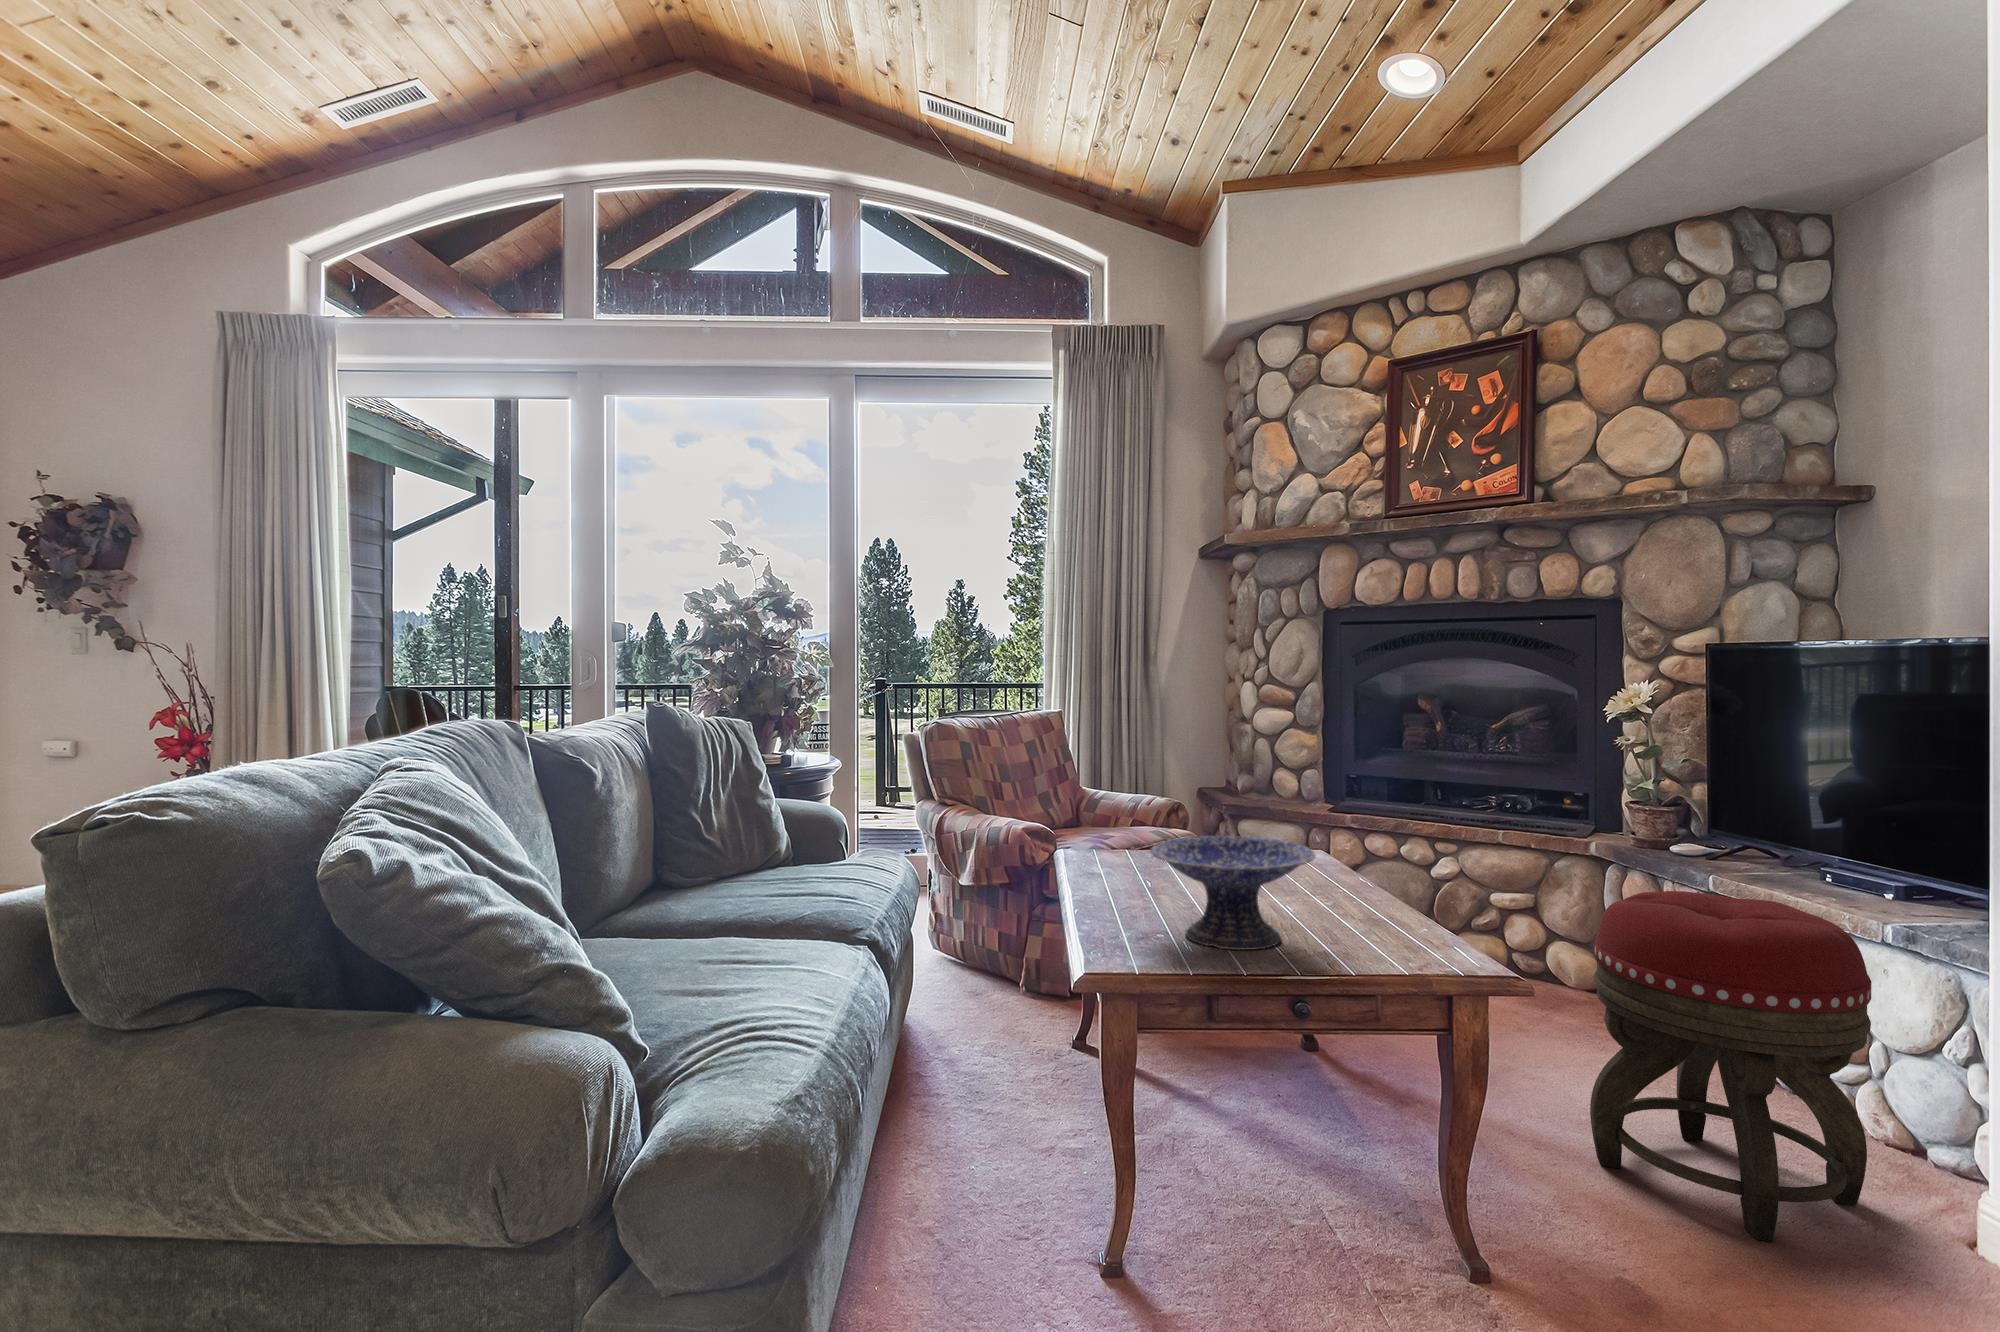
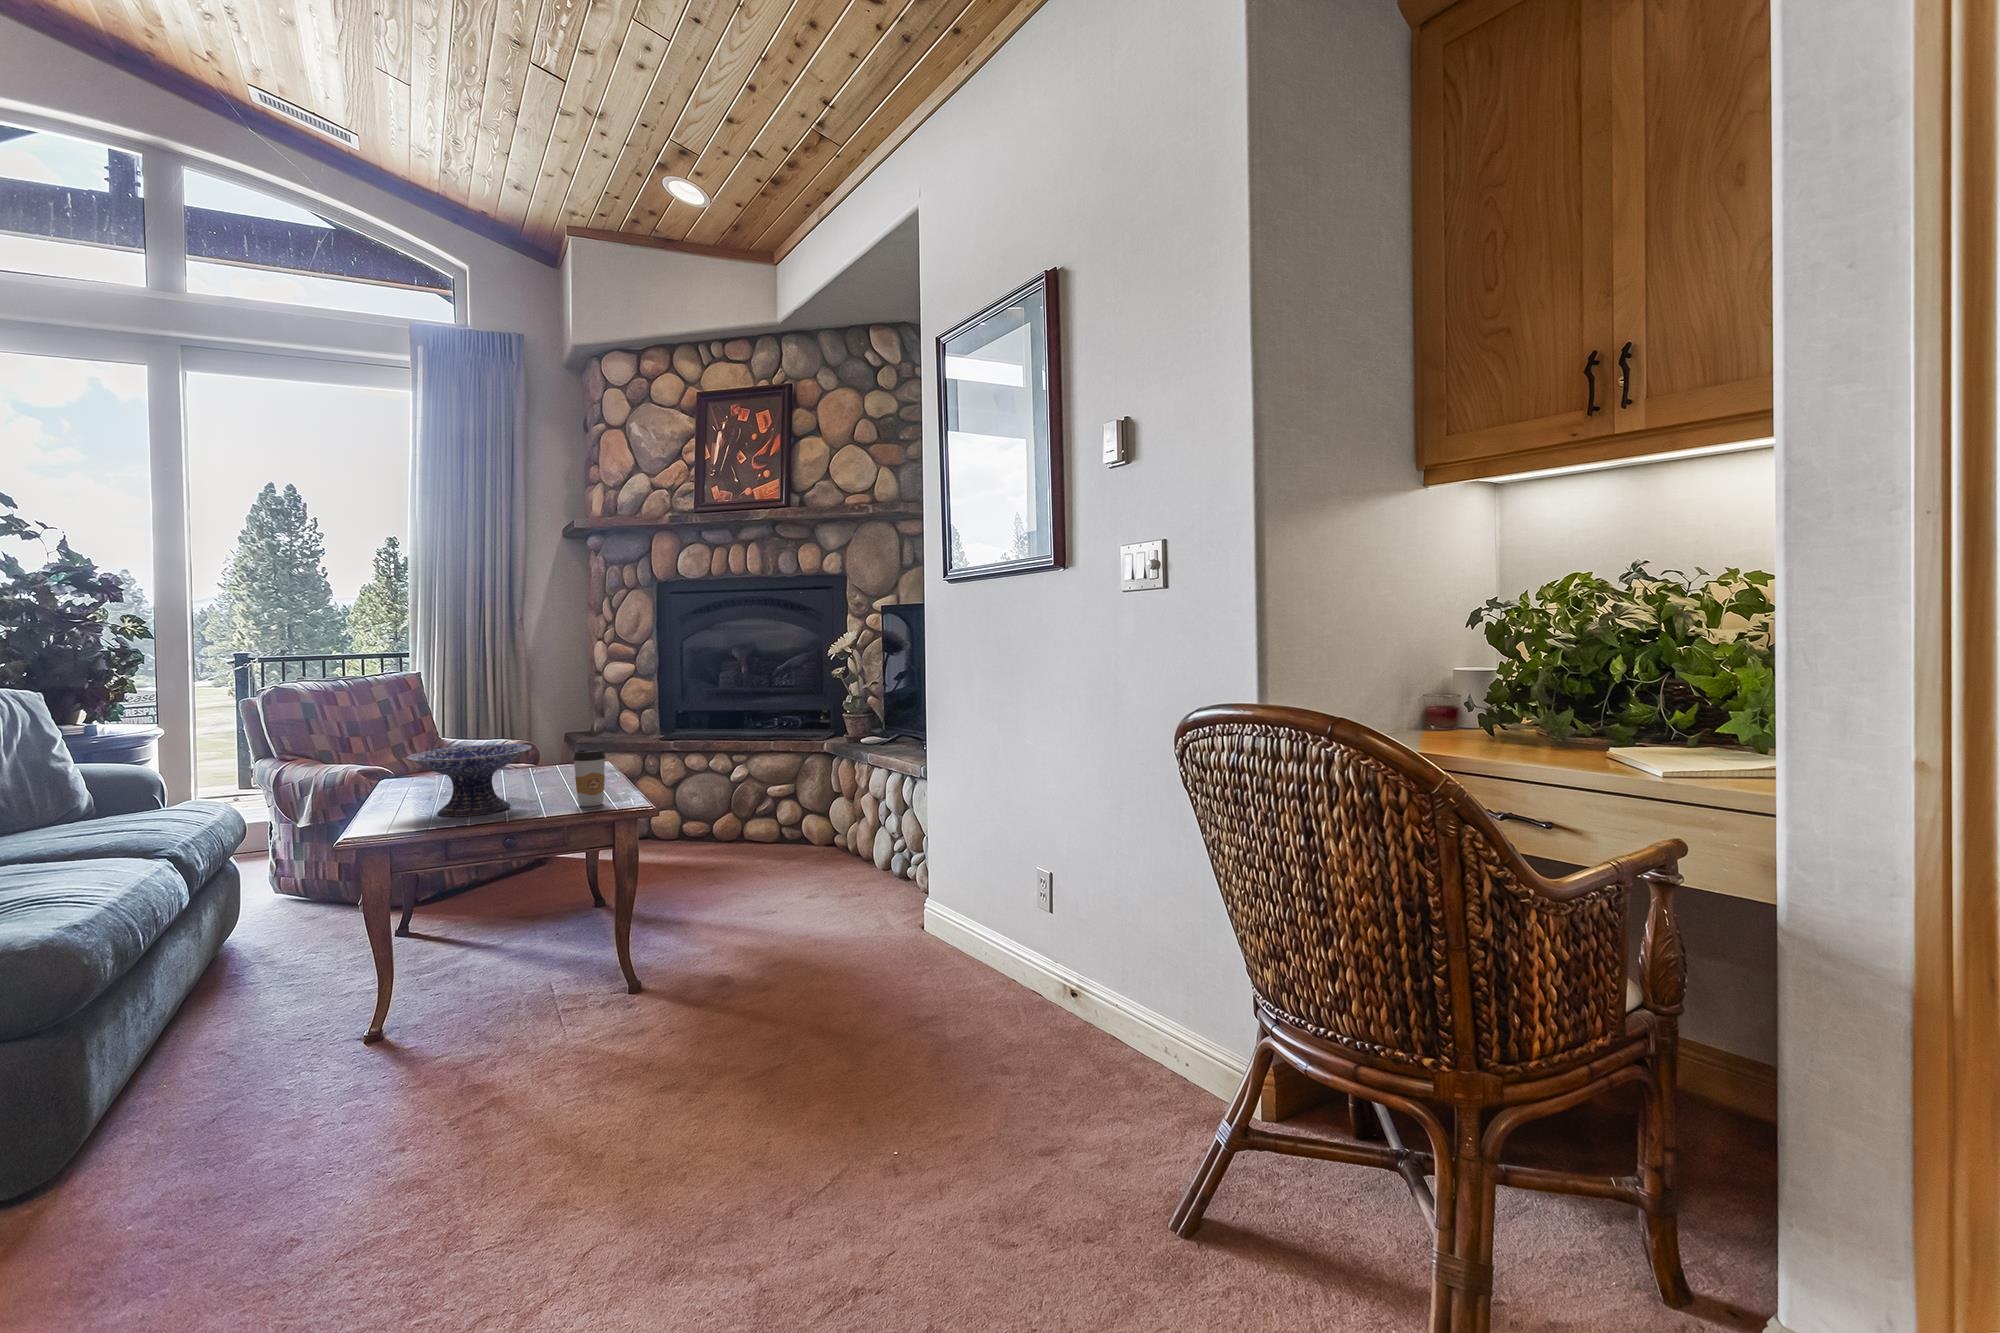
coffee cup: none [1382,863,1433,957] -> present [573,749,606,806]
footstool: present [1590,891,1871,1242] -> none [749,759,886,946]

